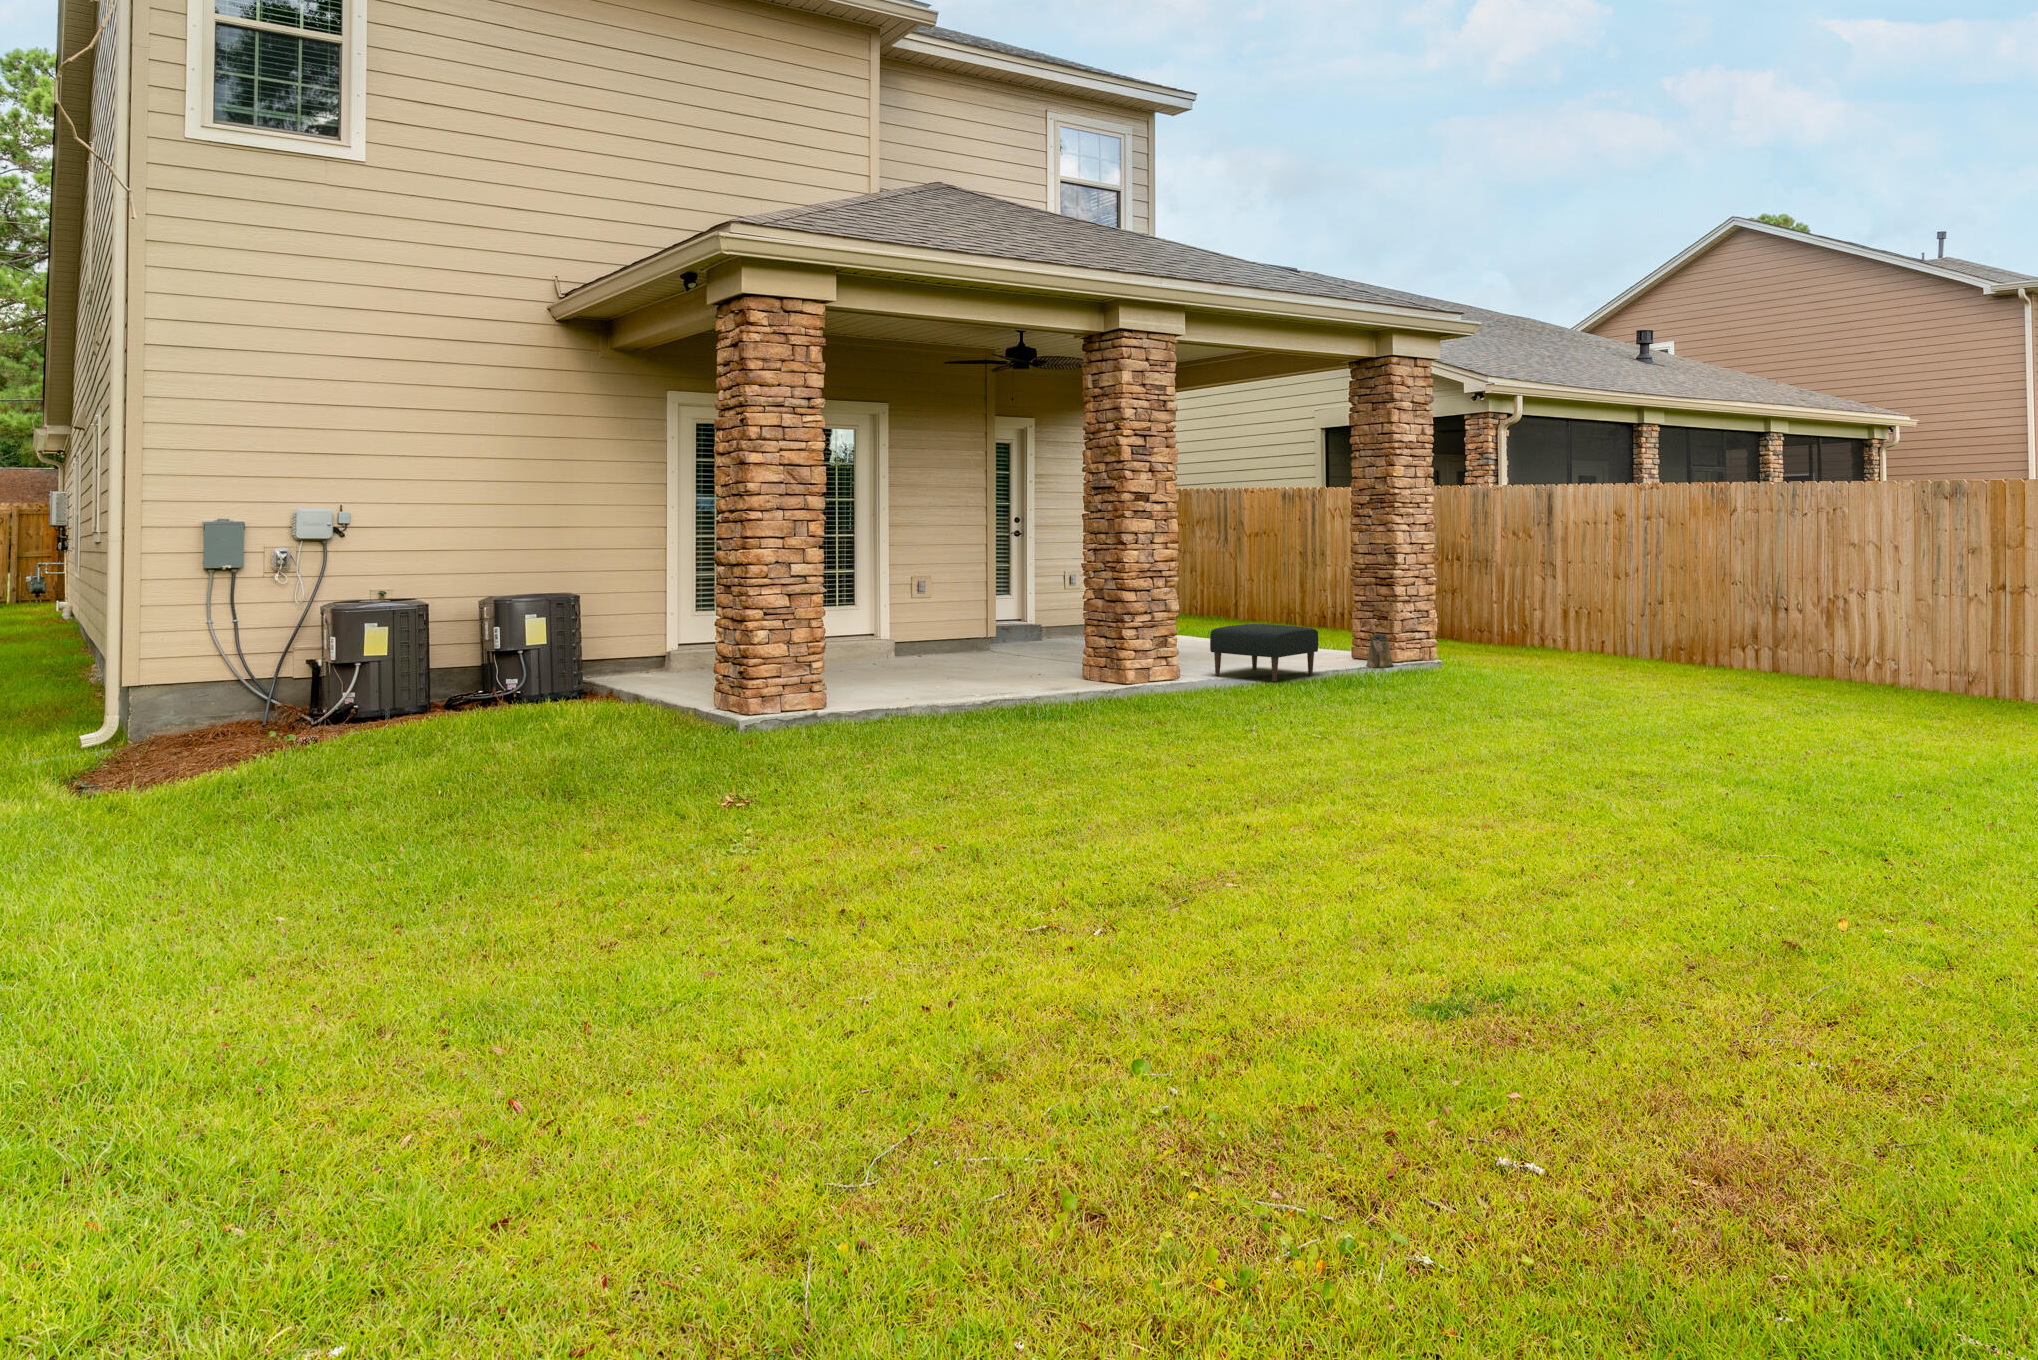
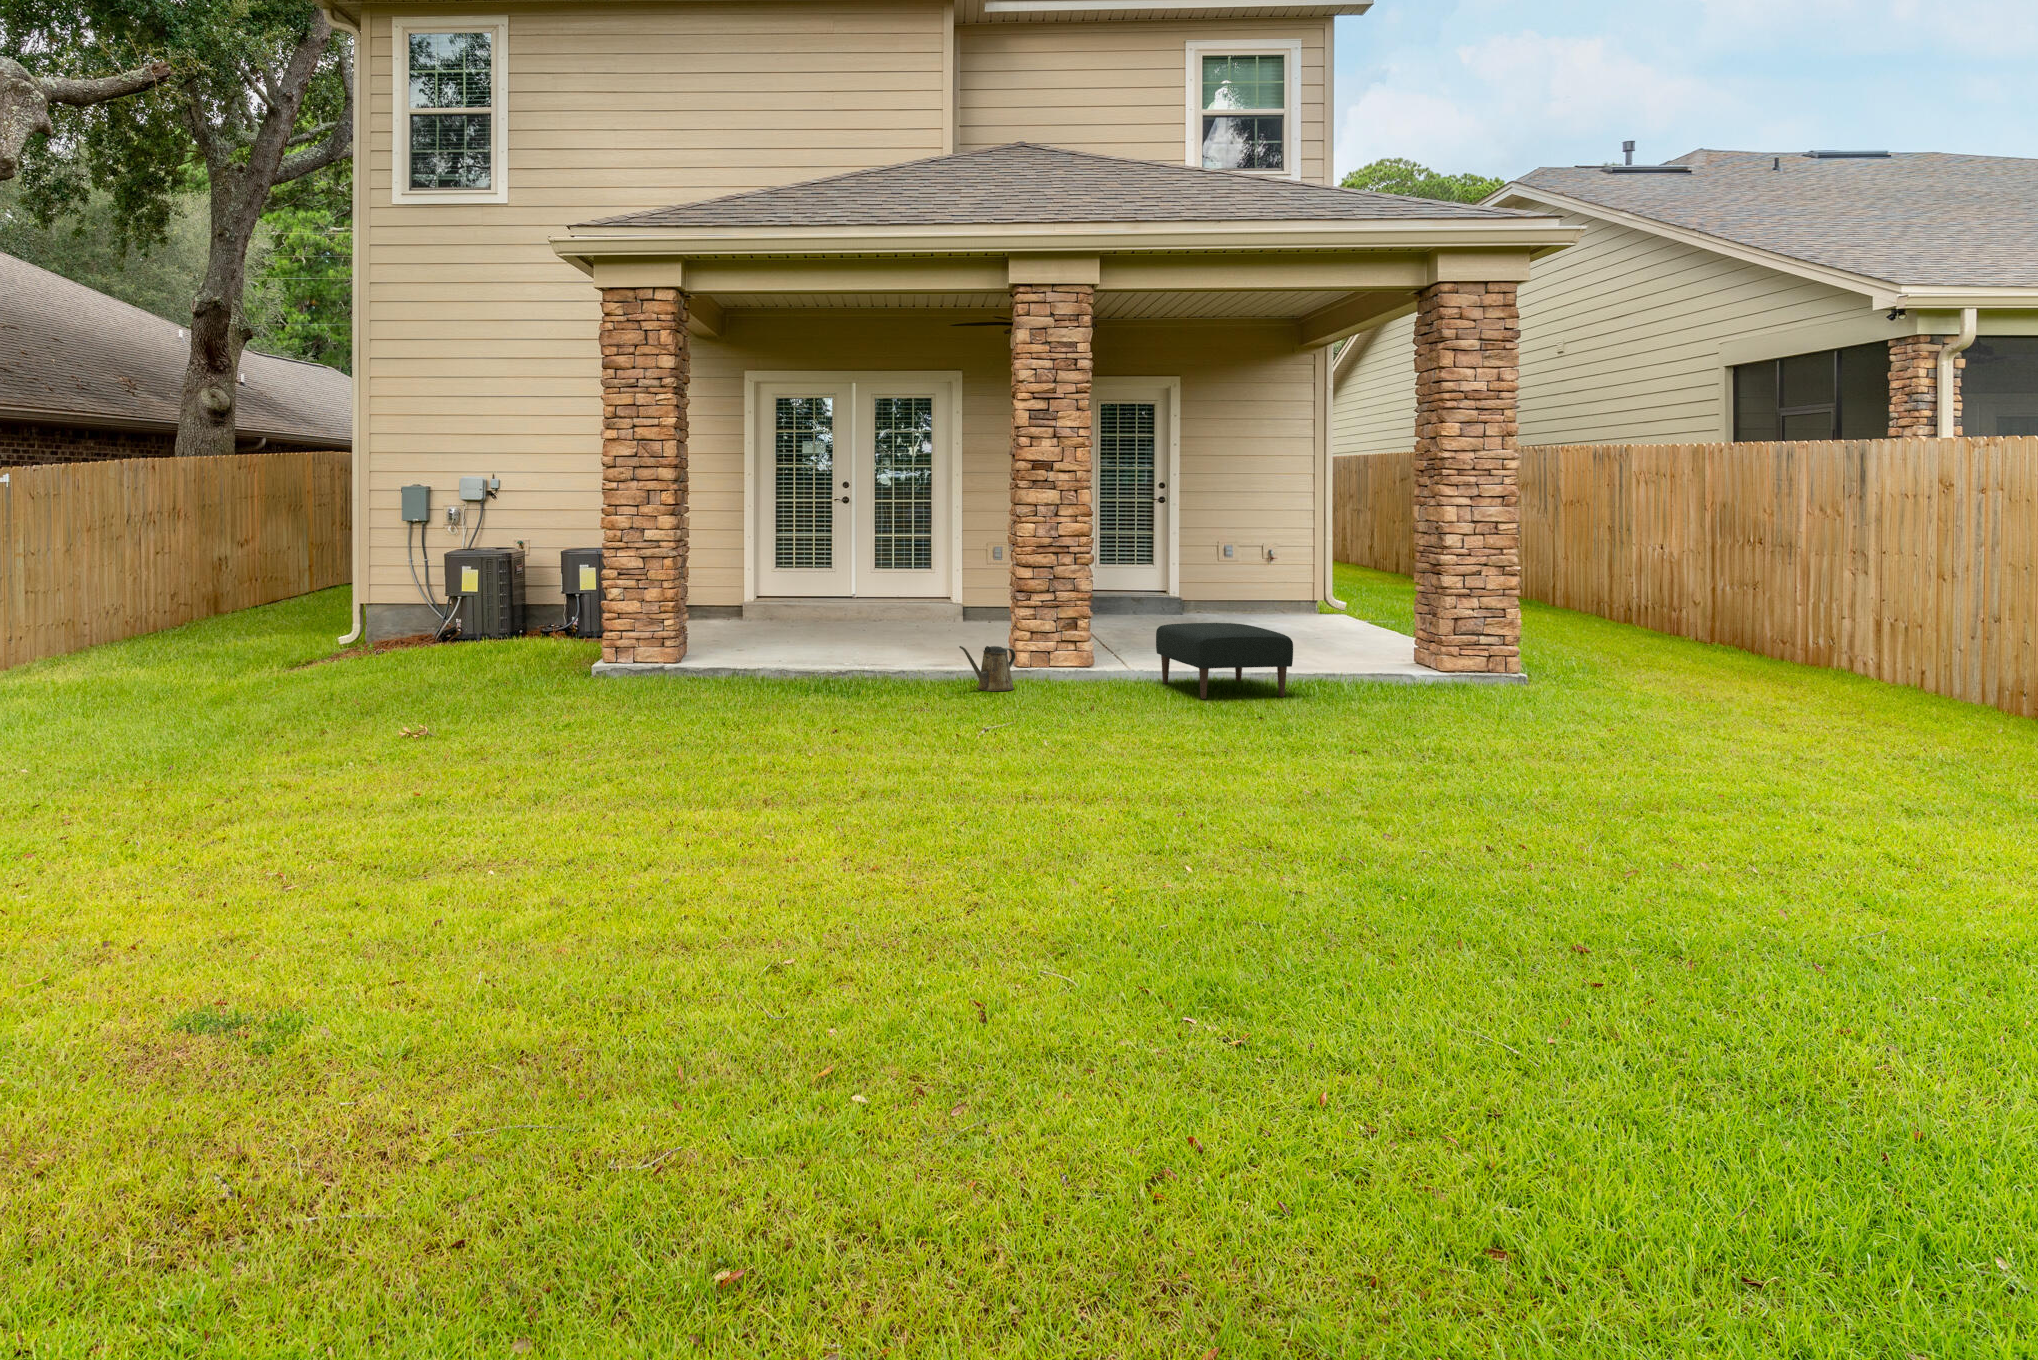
watering can: present [1366,634,1393,667] -> present [959,646,1016,691]

